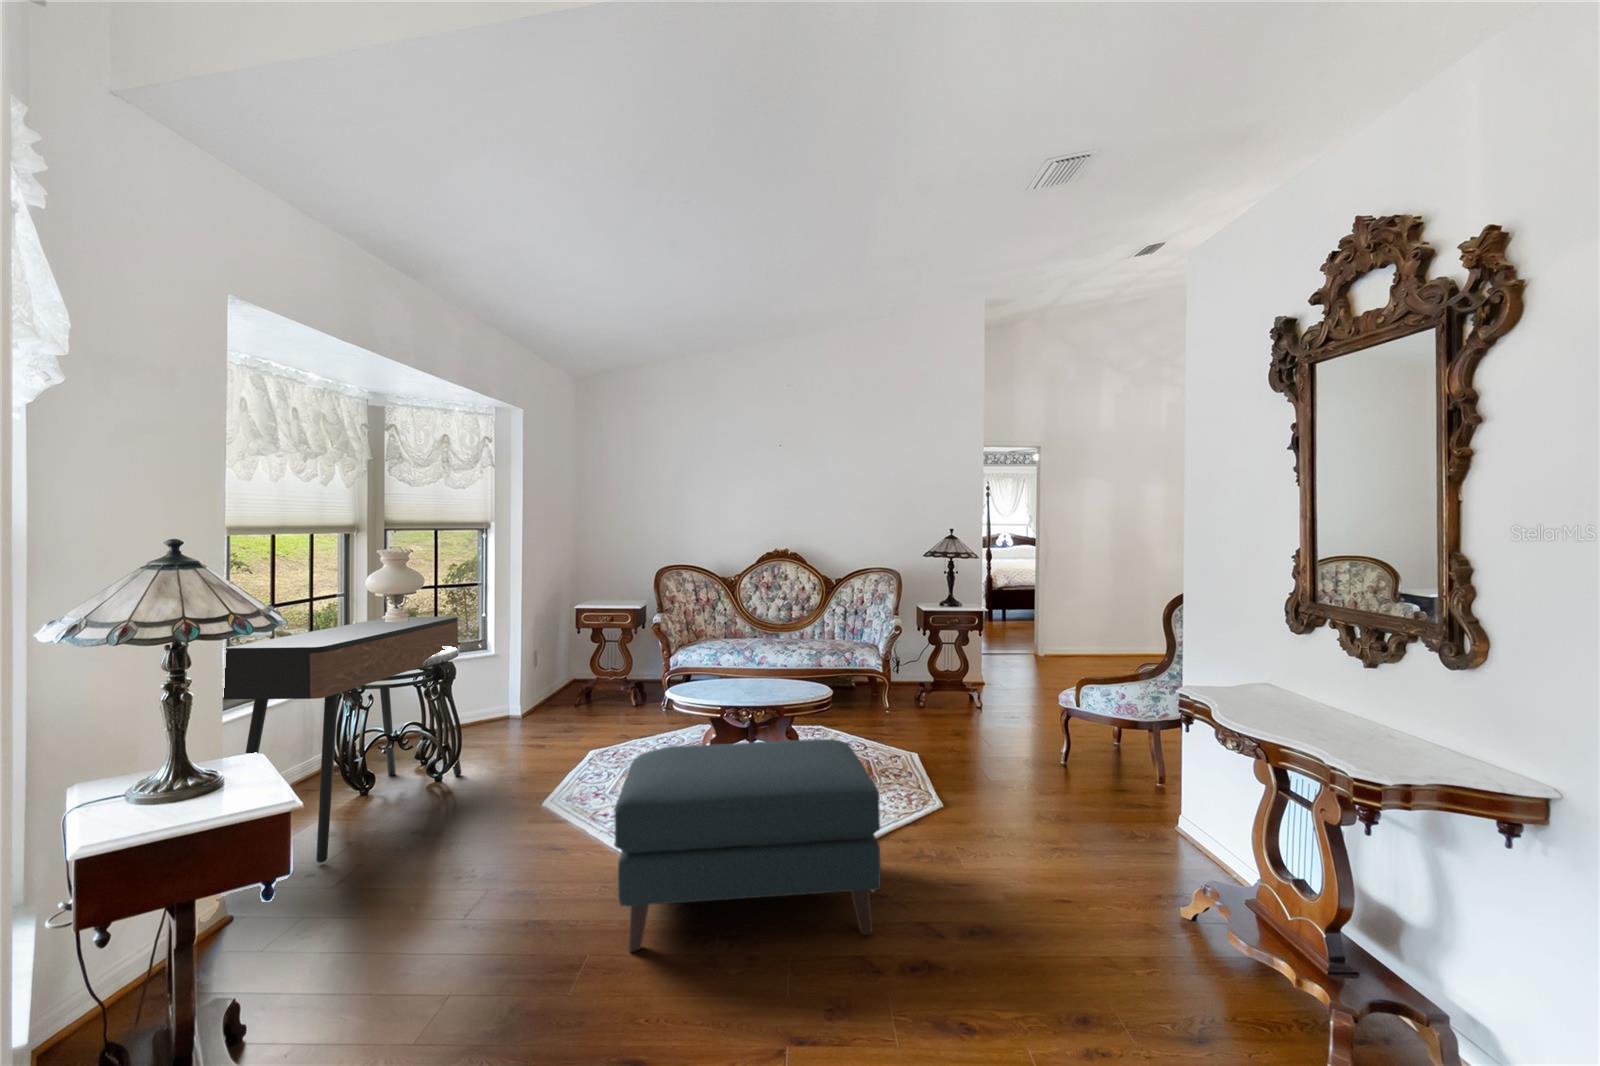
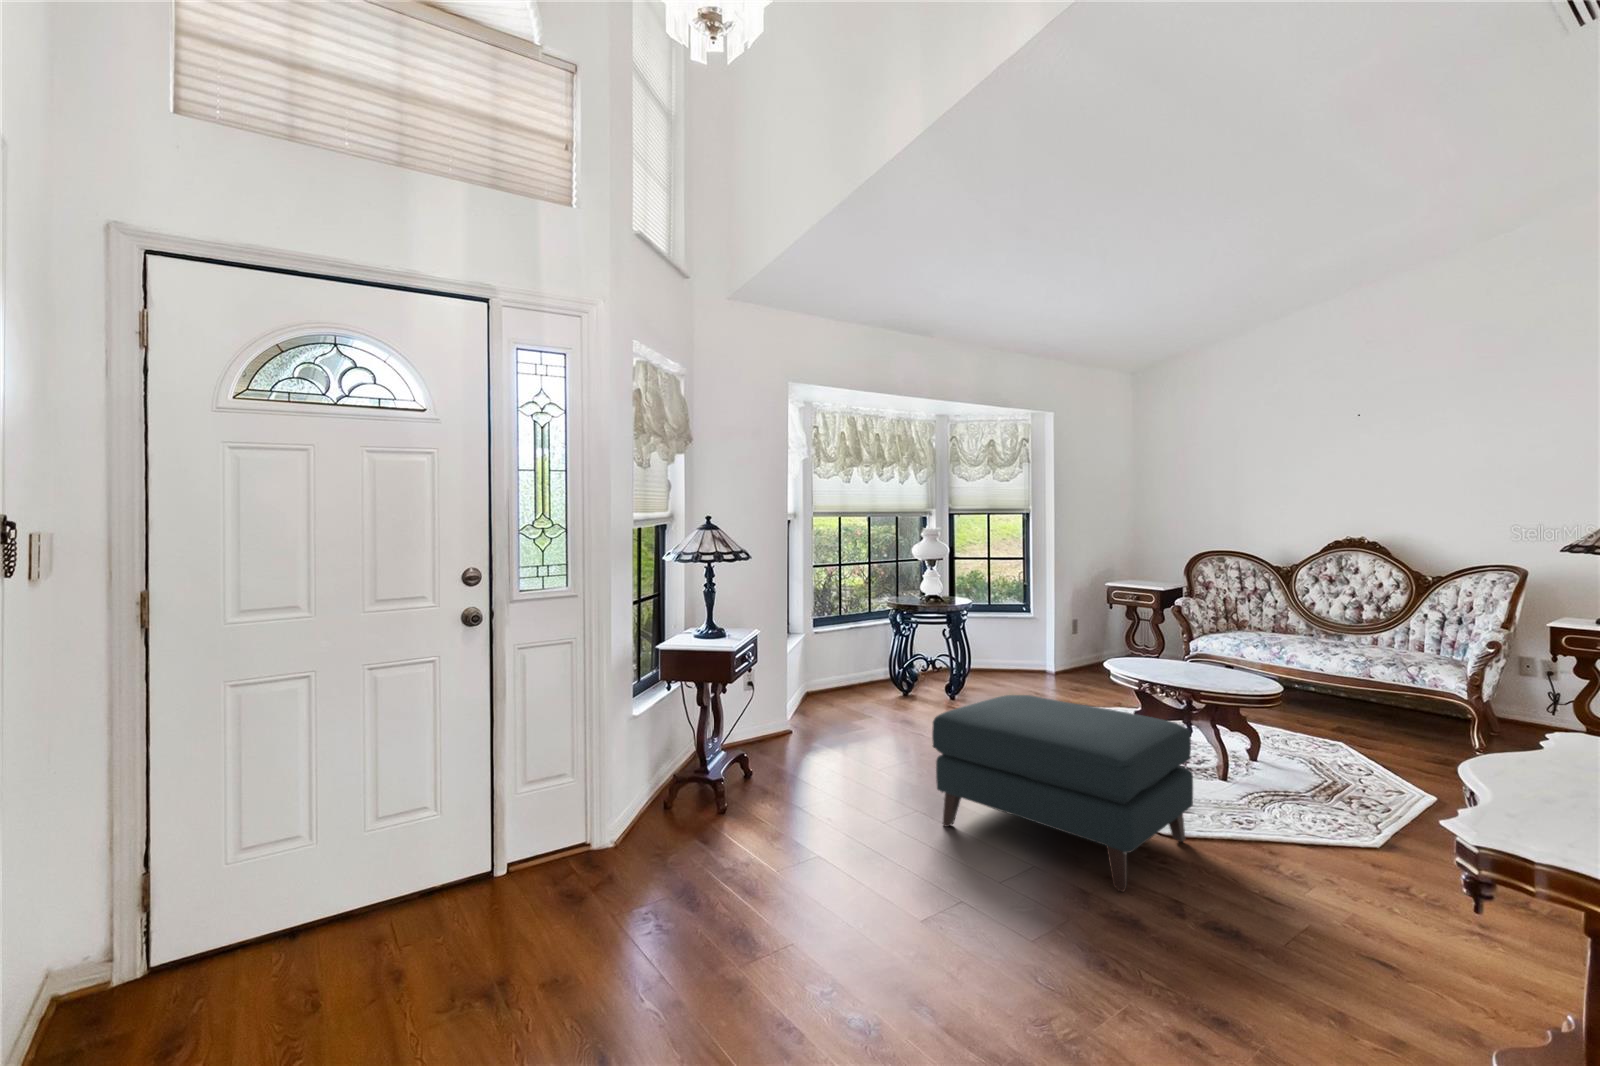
console table: present [224,616,461,863] -> none [813,580,971,724]

